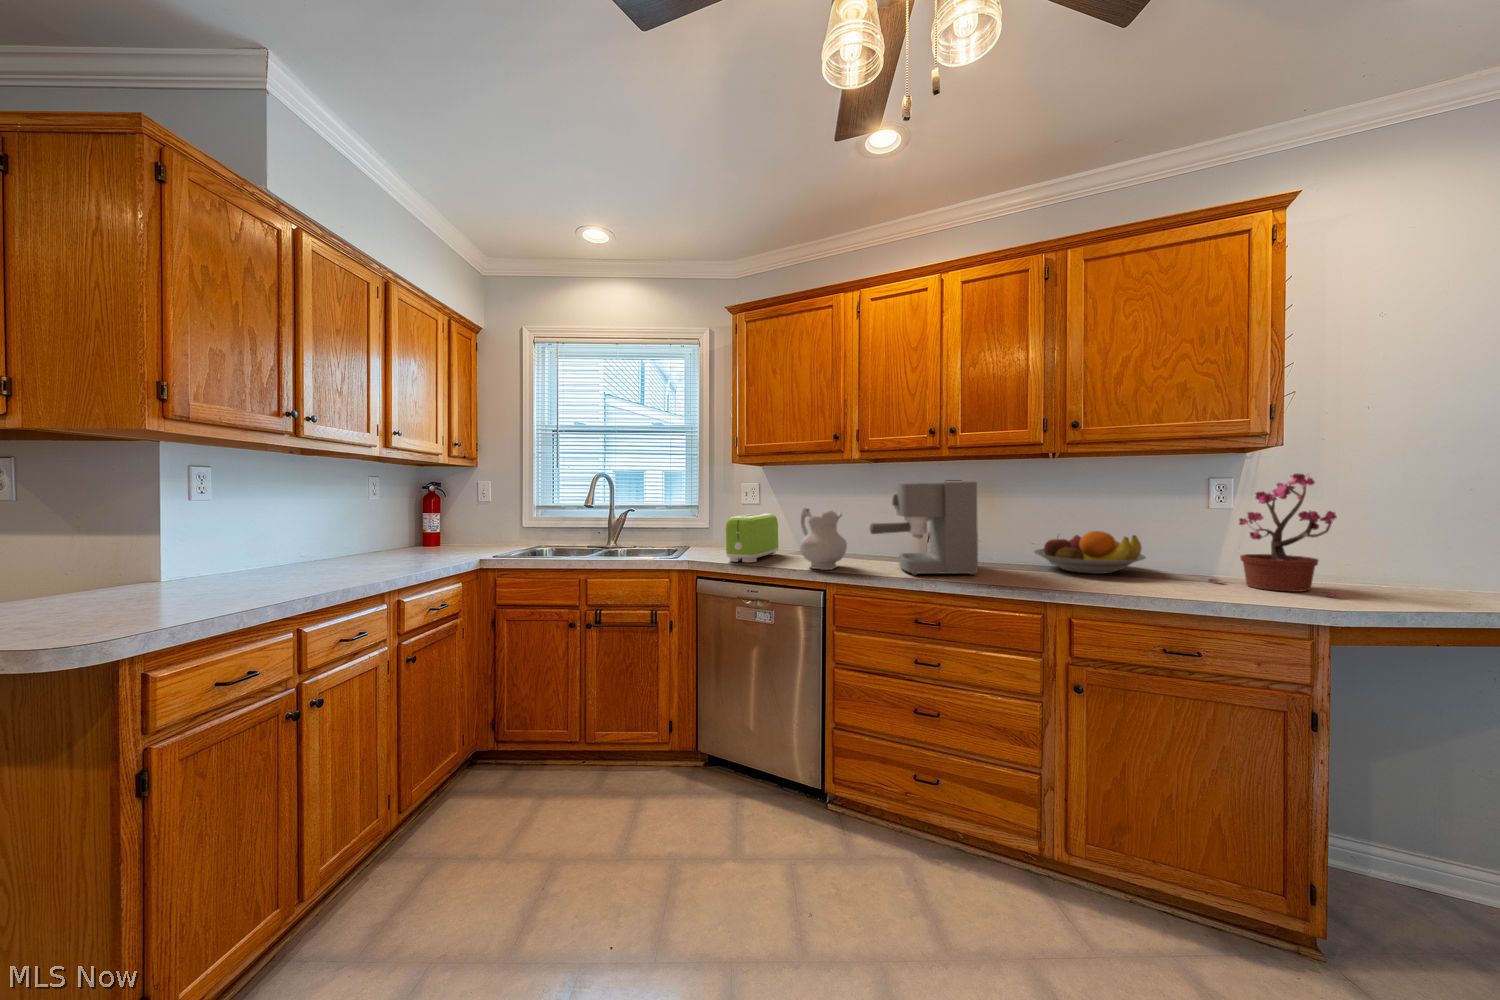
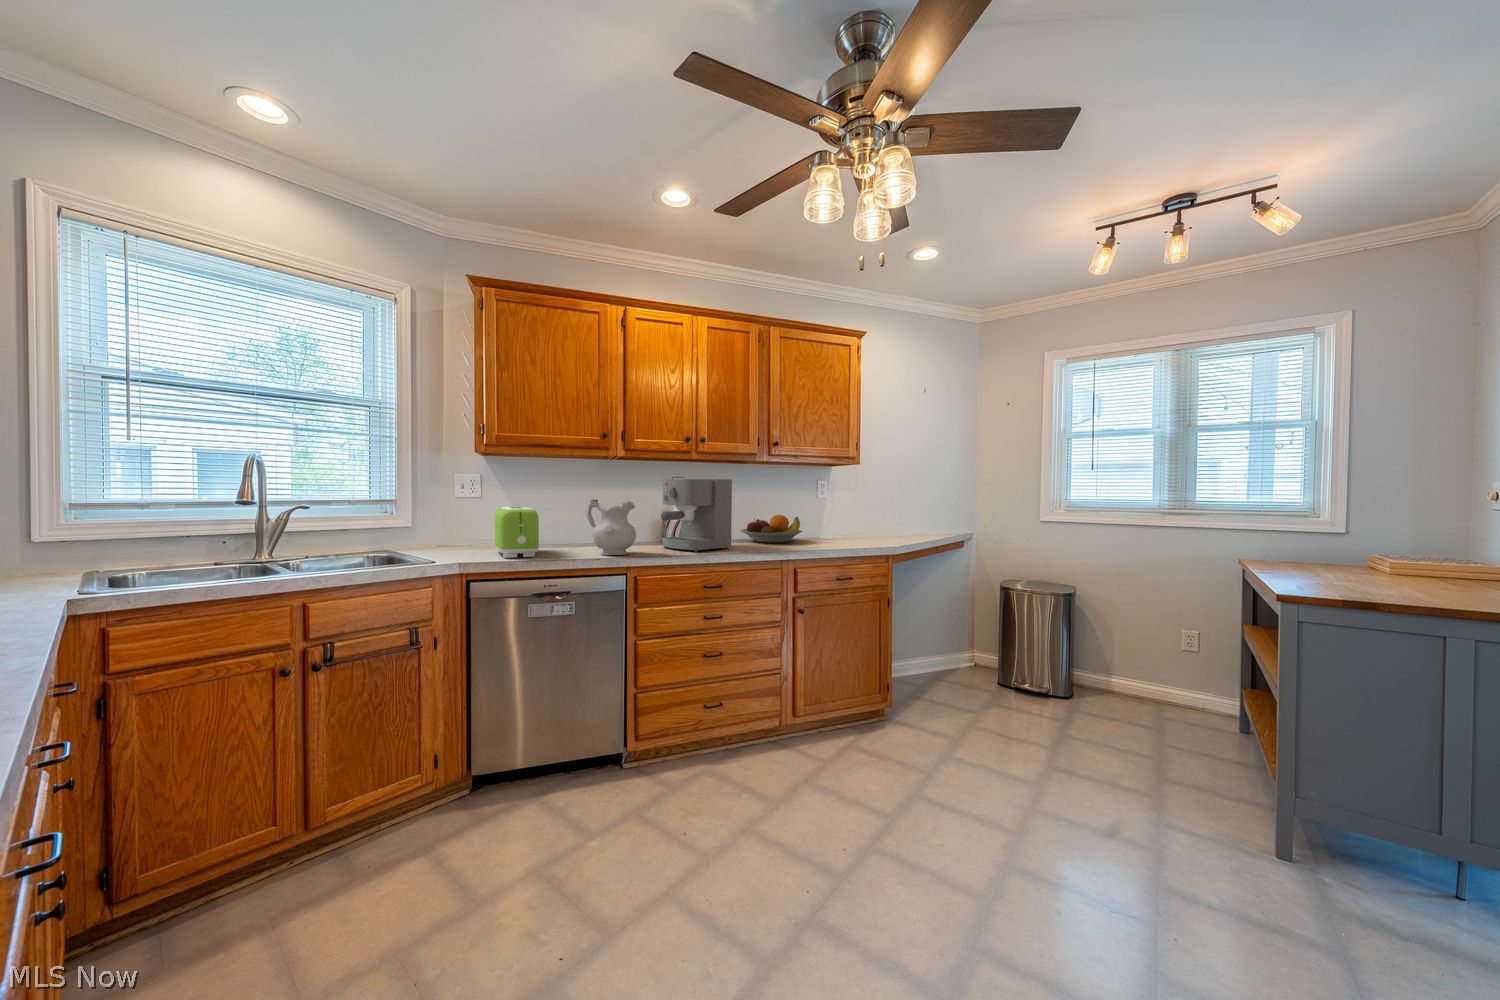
potted plant: present [1208,474,1337,596] -> none [830,481,880,543]

